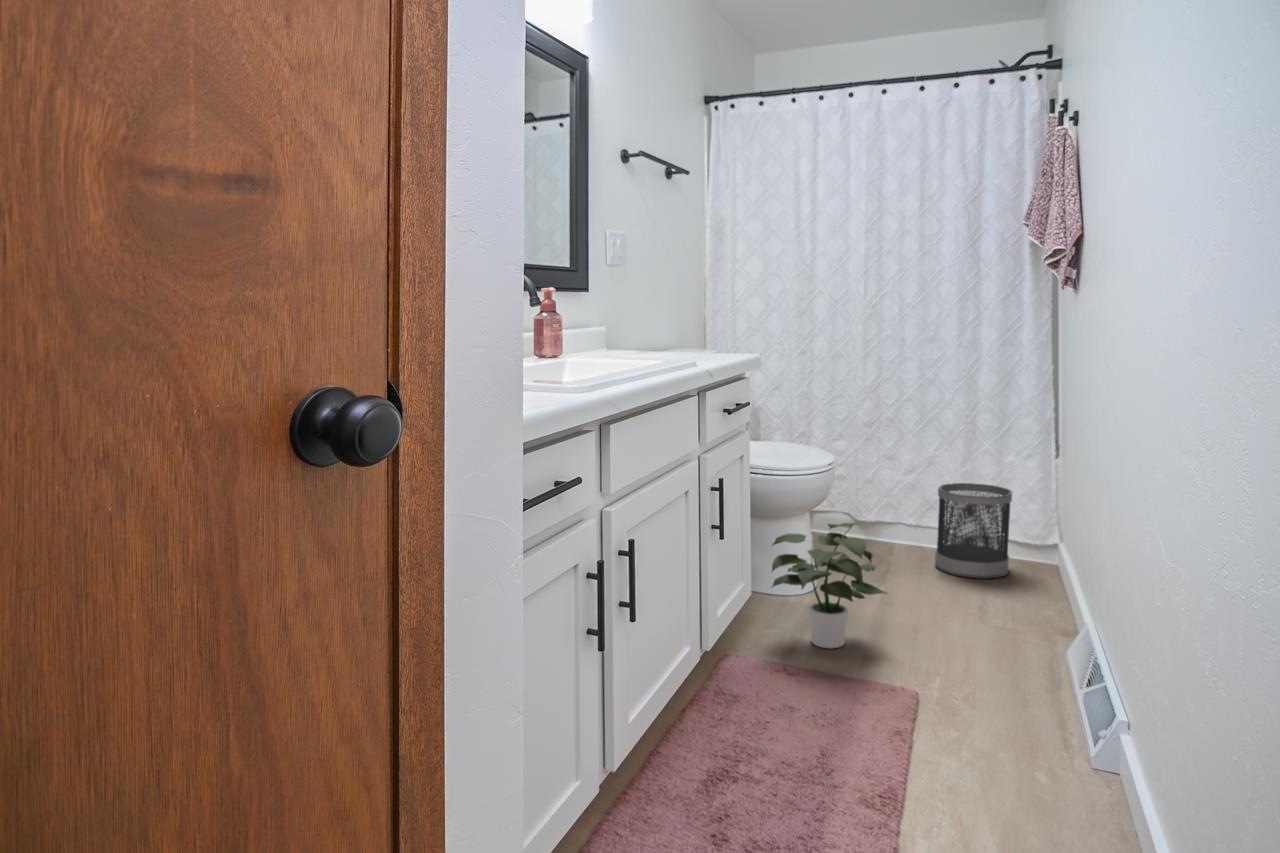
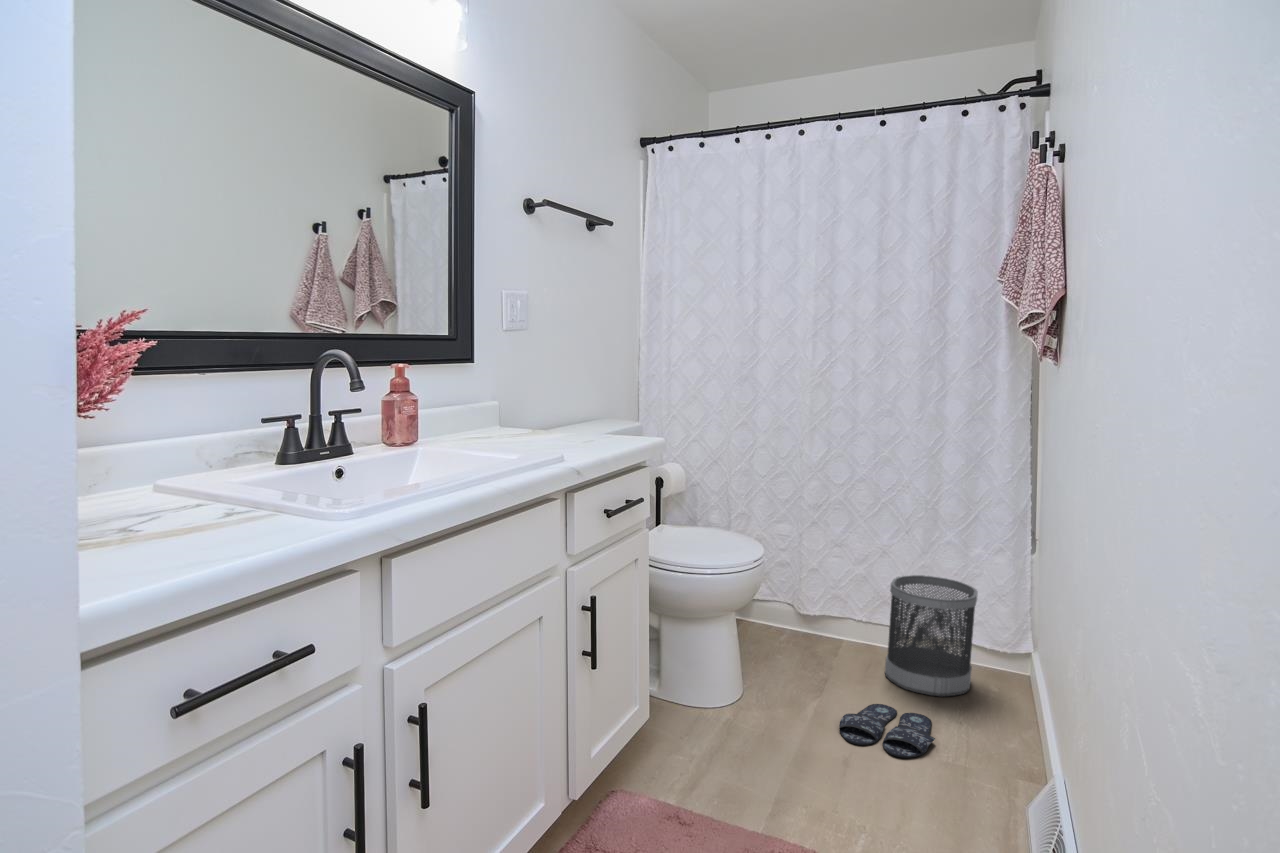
potted plant: present [772,523,887,648] -> none [659,645,808,809]
slippers: none [905,584,985,616] -> present [839,704,935,758]

